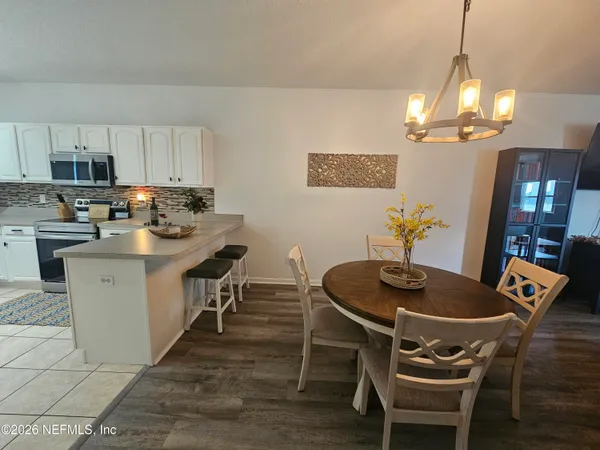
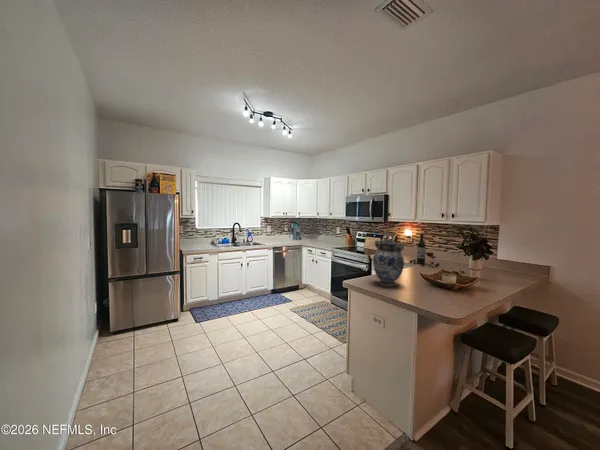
vase: none [96,201,132,246] -> present [373,240,404,287]

